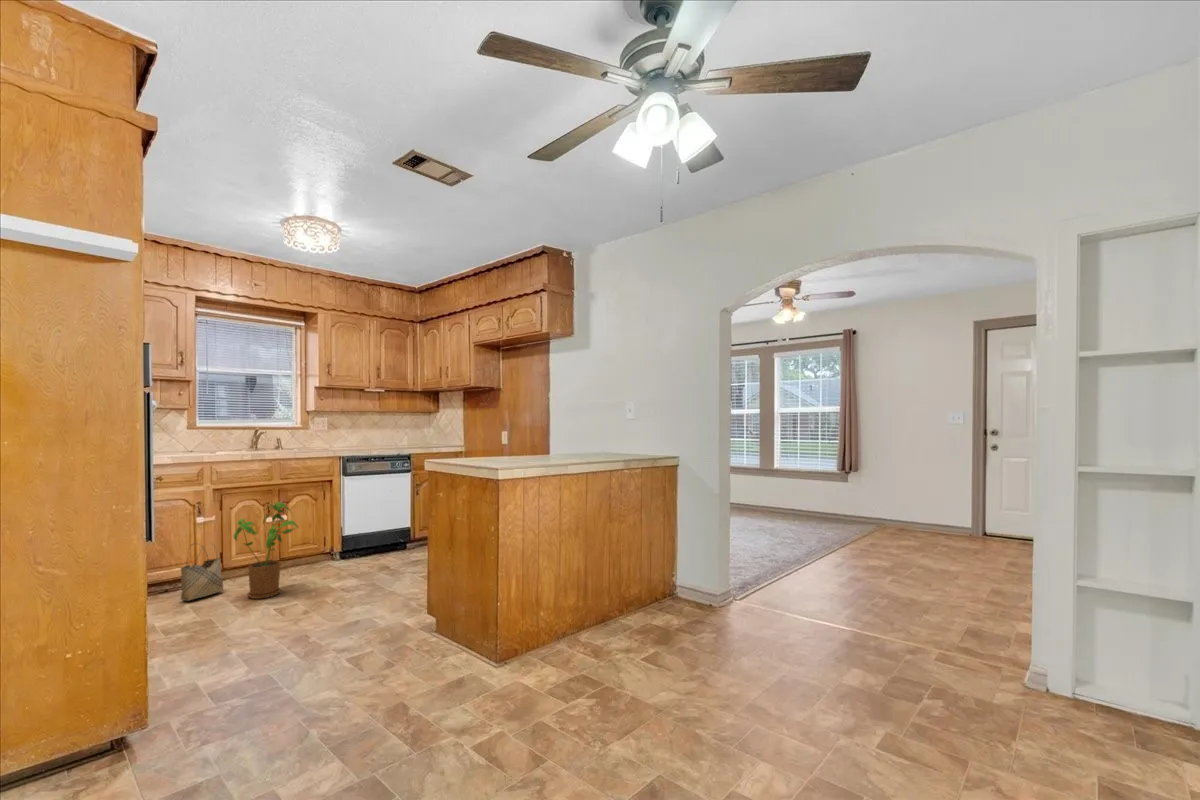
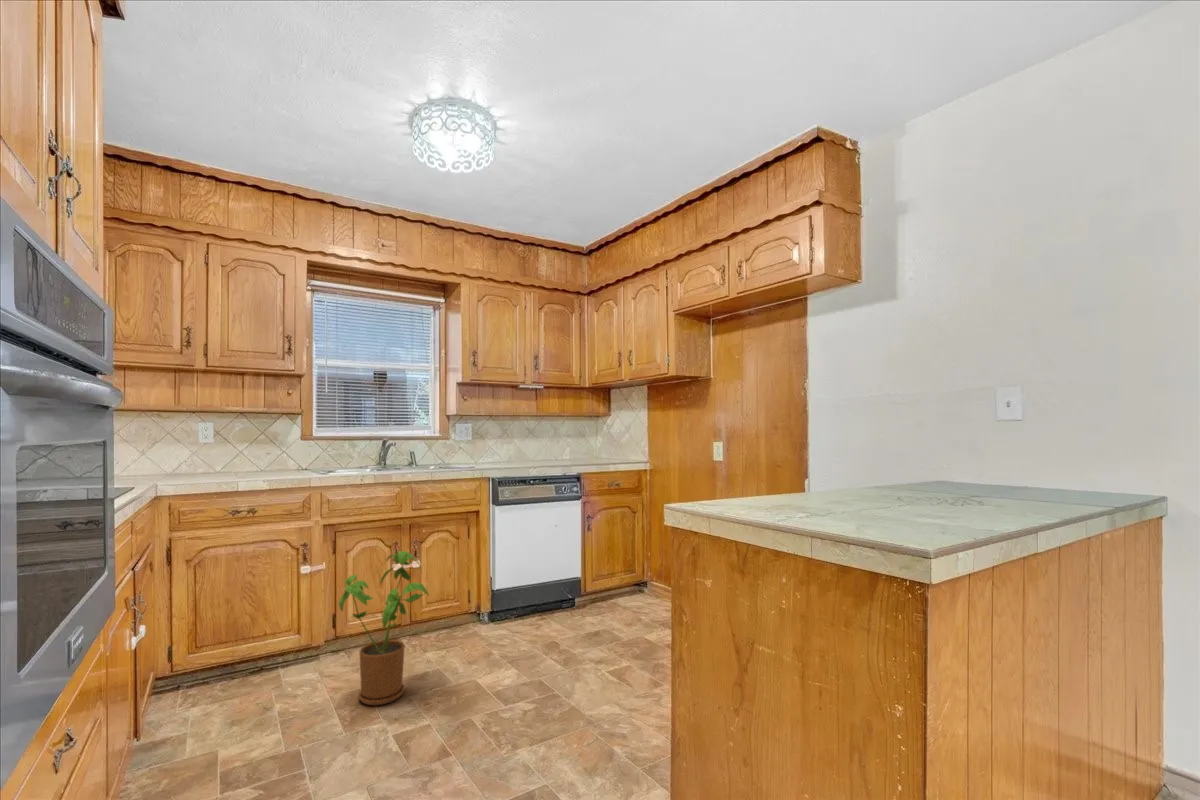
woven basket: present [181,549,223,601] -> none [269,607,330,699]

